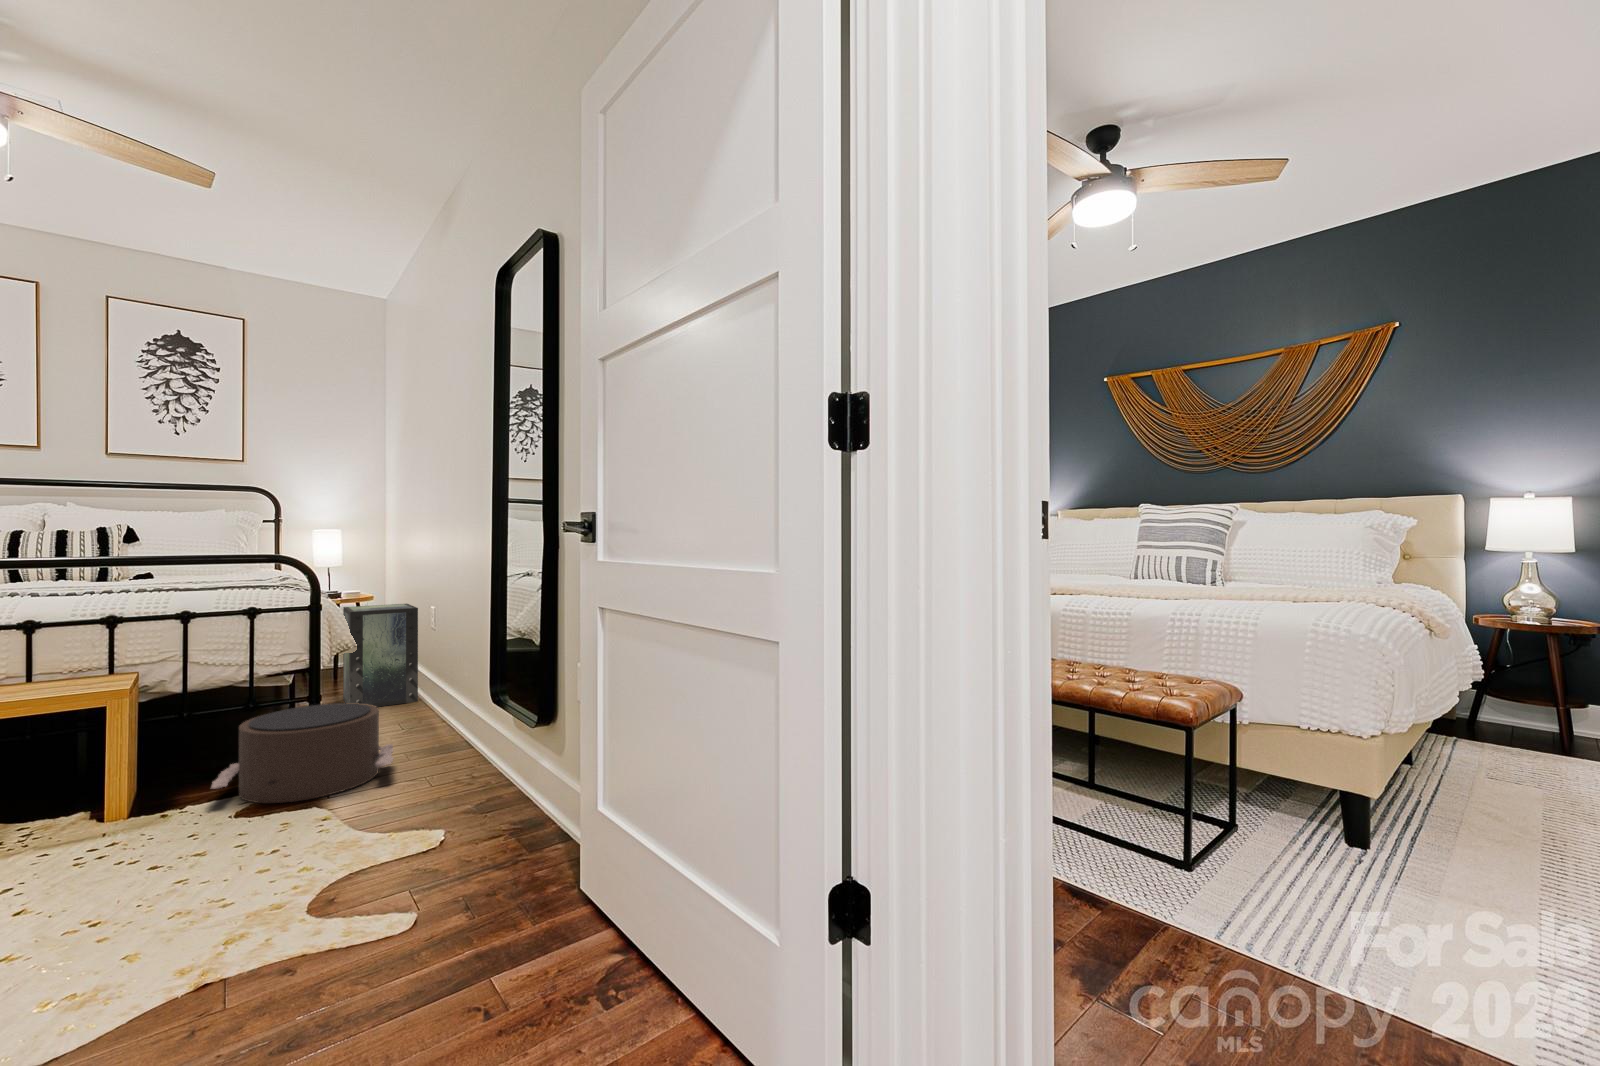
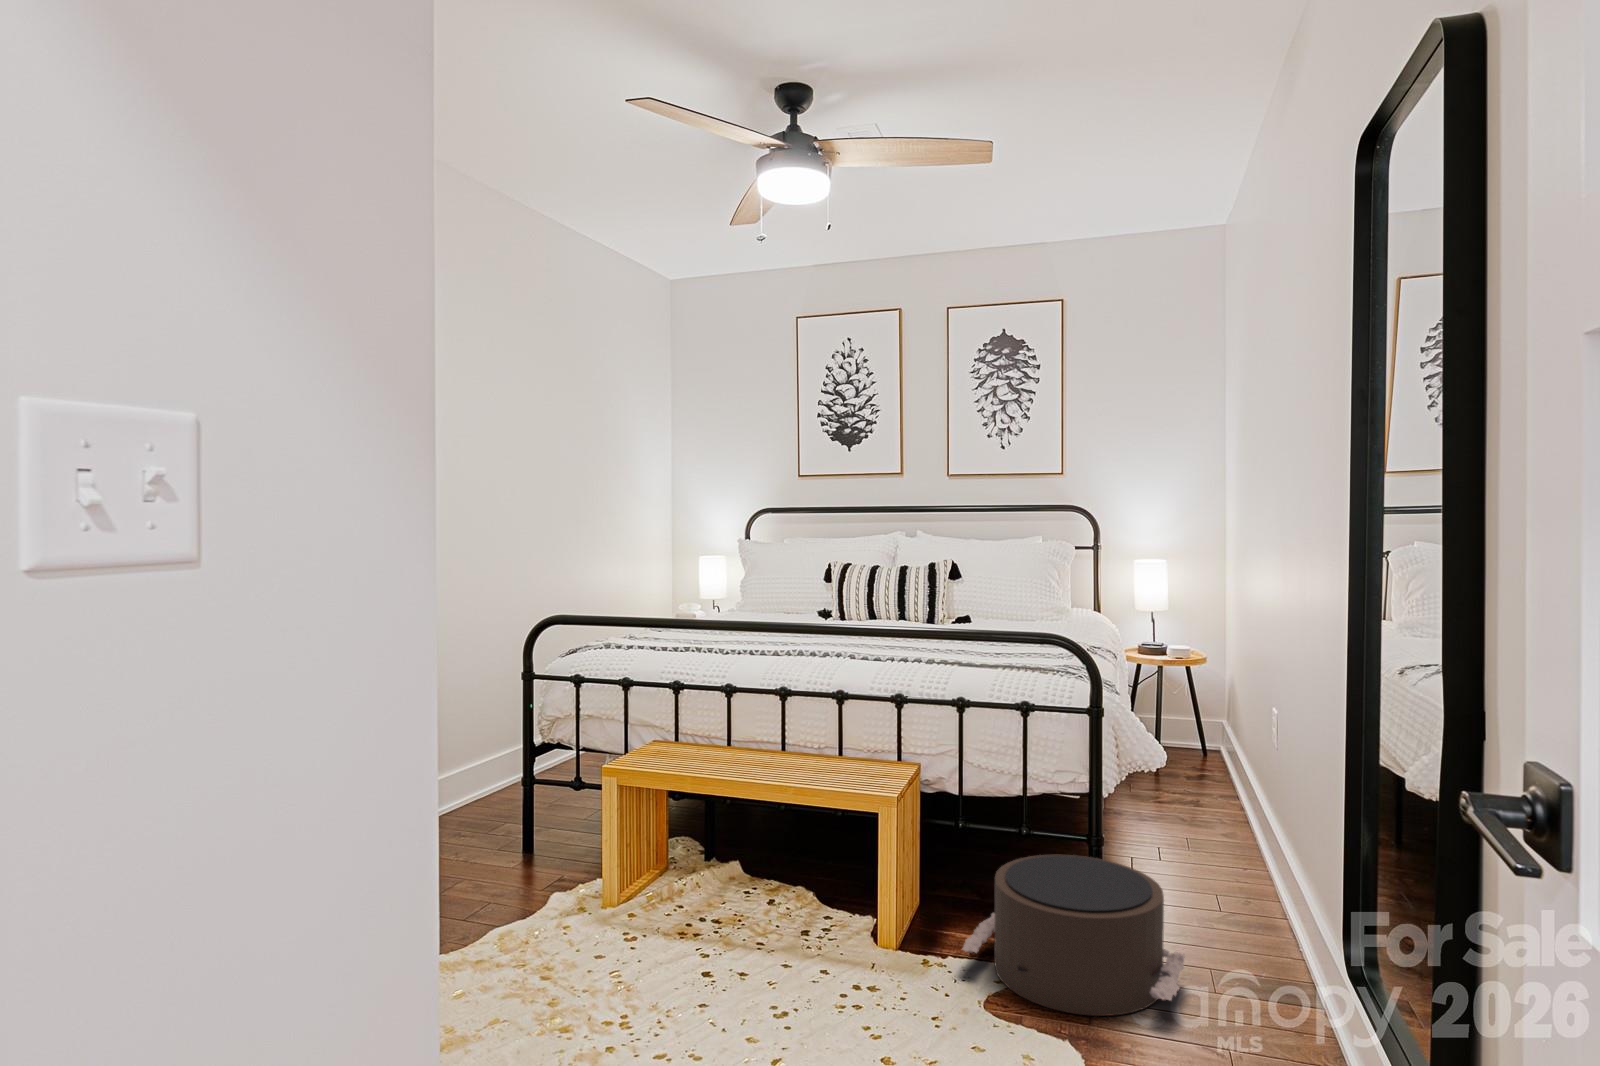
storage box: present [343,604,418,707] -> none [1156,687,1254,851]

